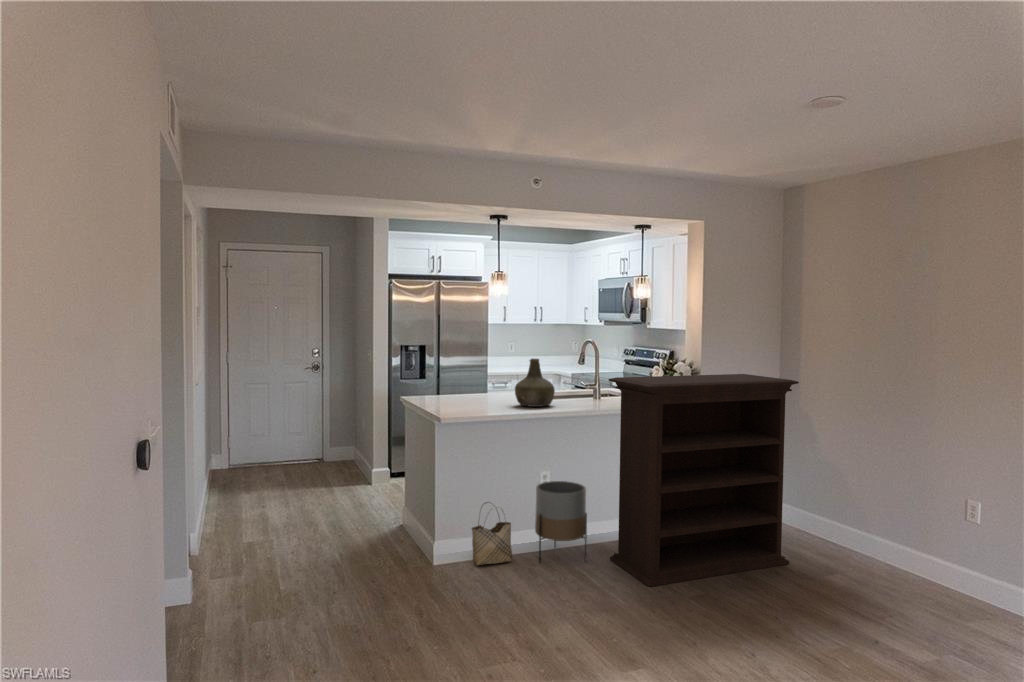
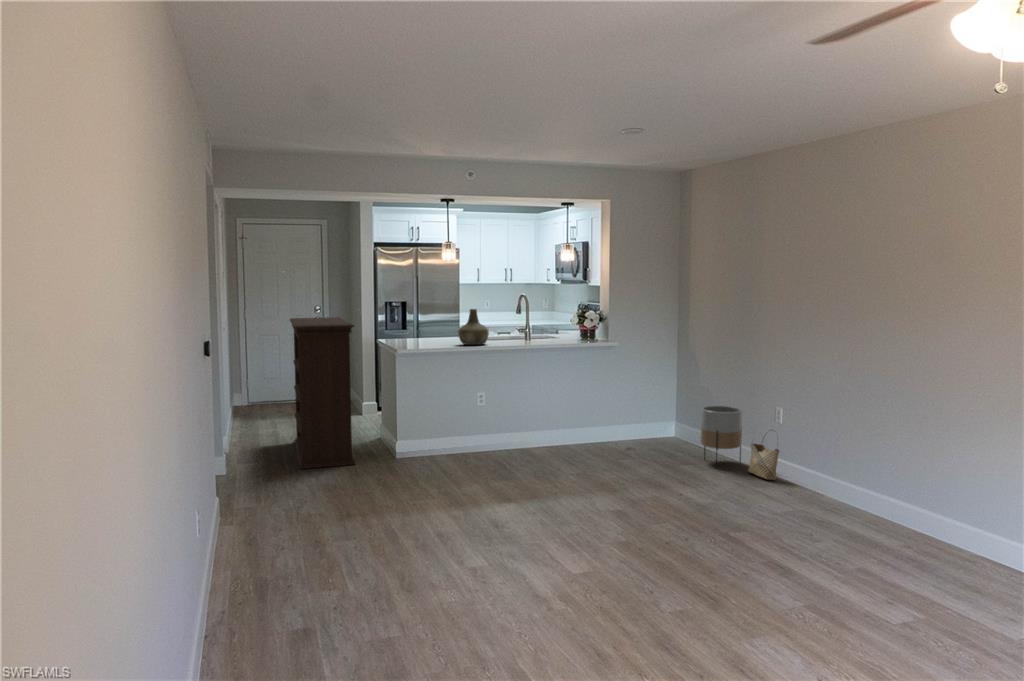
bookshelf: present [609,374,799,587] -> present [290,317,355,469]
planter: present [535,481,587,563] -> present [701,406,742,468]
woven basket: present [472,502,512,565] -> present [748,437,779,480]

